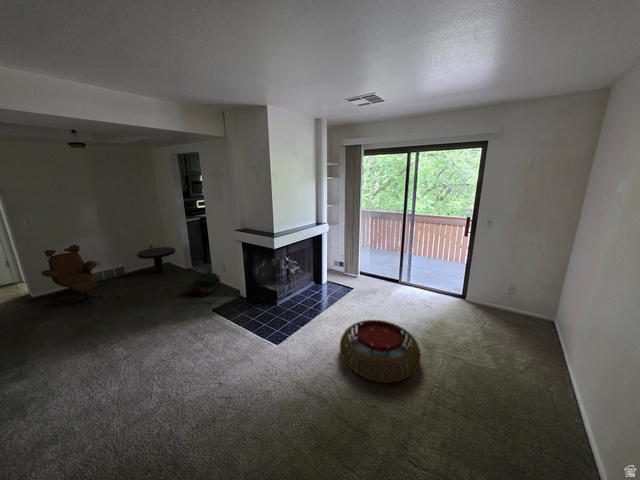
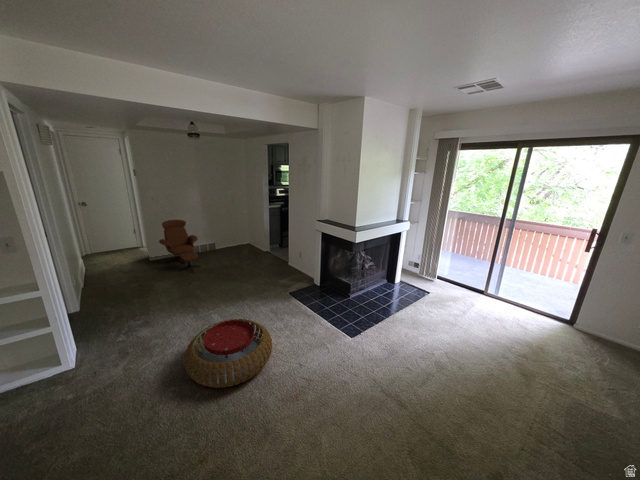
coffee table: present [137,240,175,274] -> none [227,221,258,252]
potted plant: present [187,270,221,294] -> none [267,255,298,279]
pouf: present [340,320,421,383] -> present [184,319,272,388]

